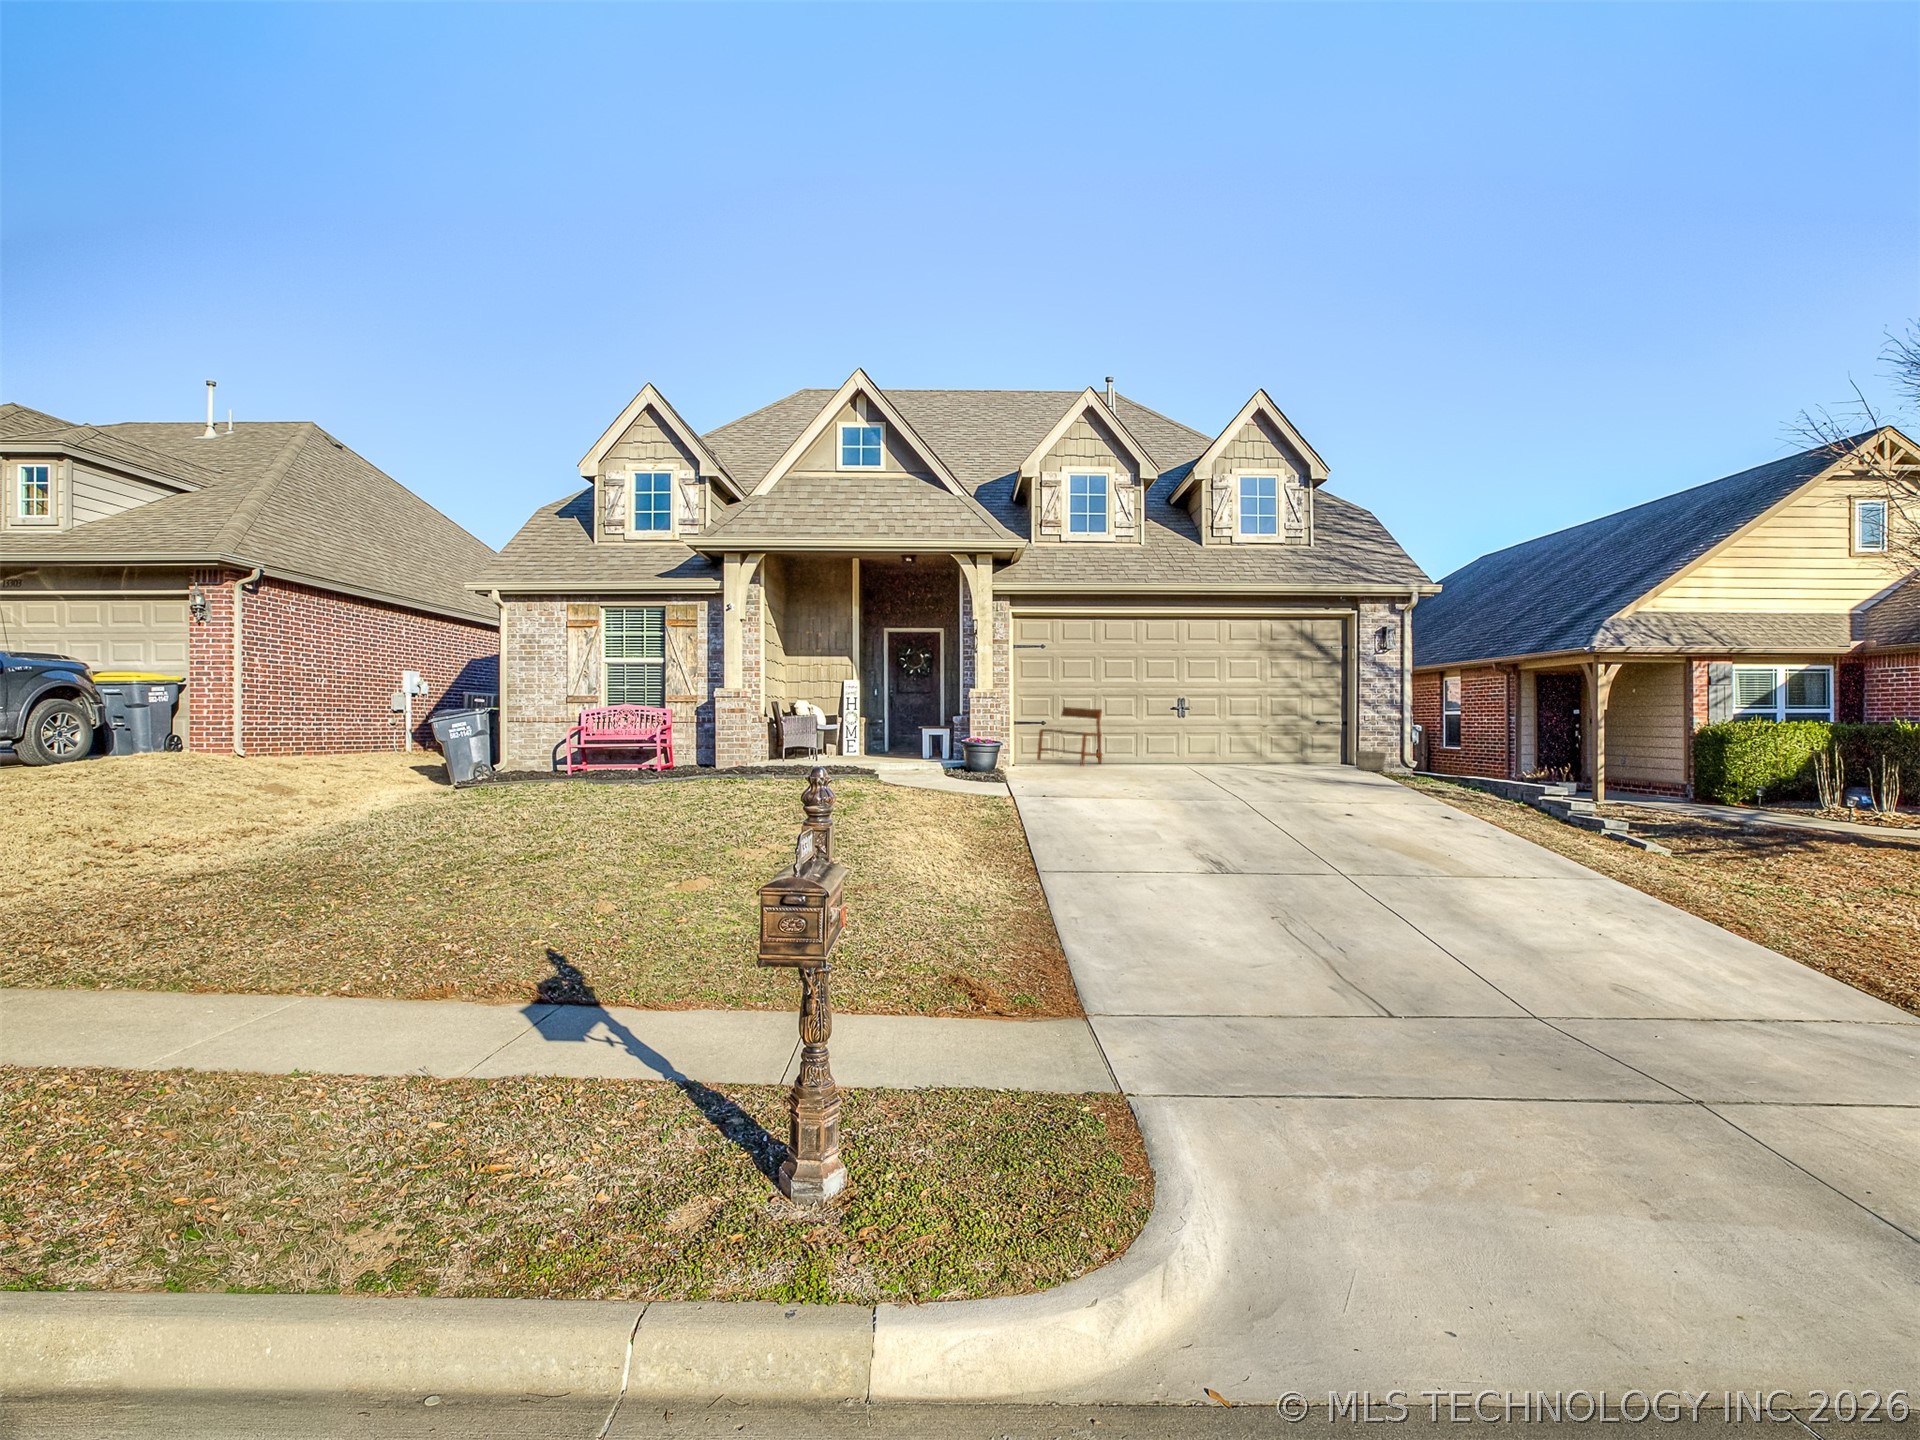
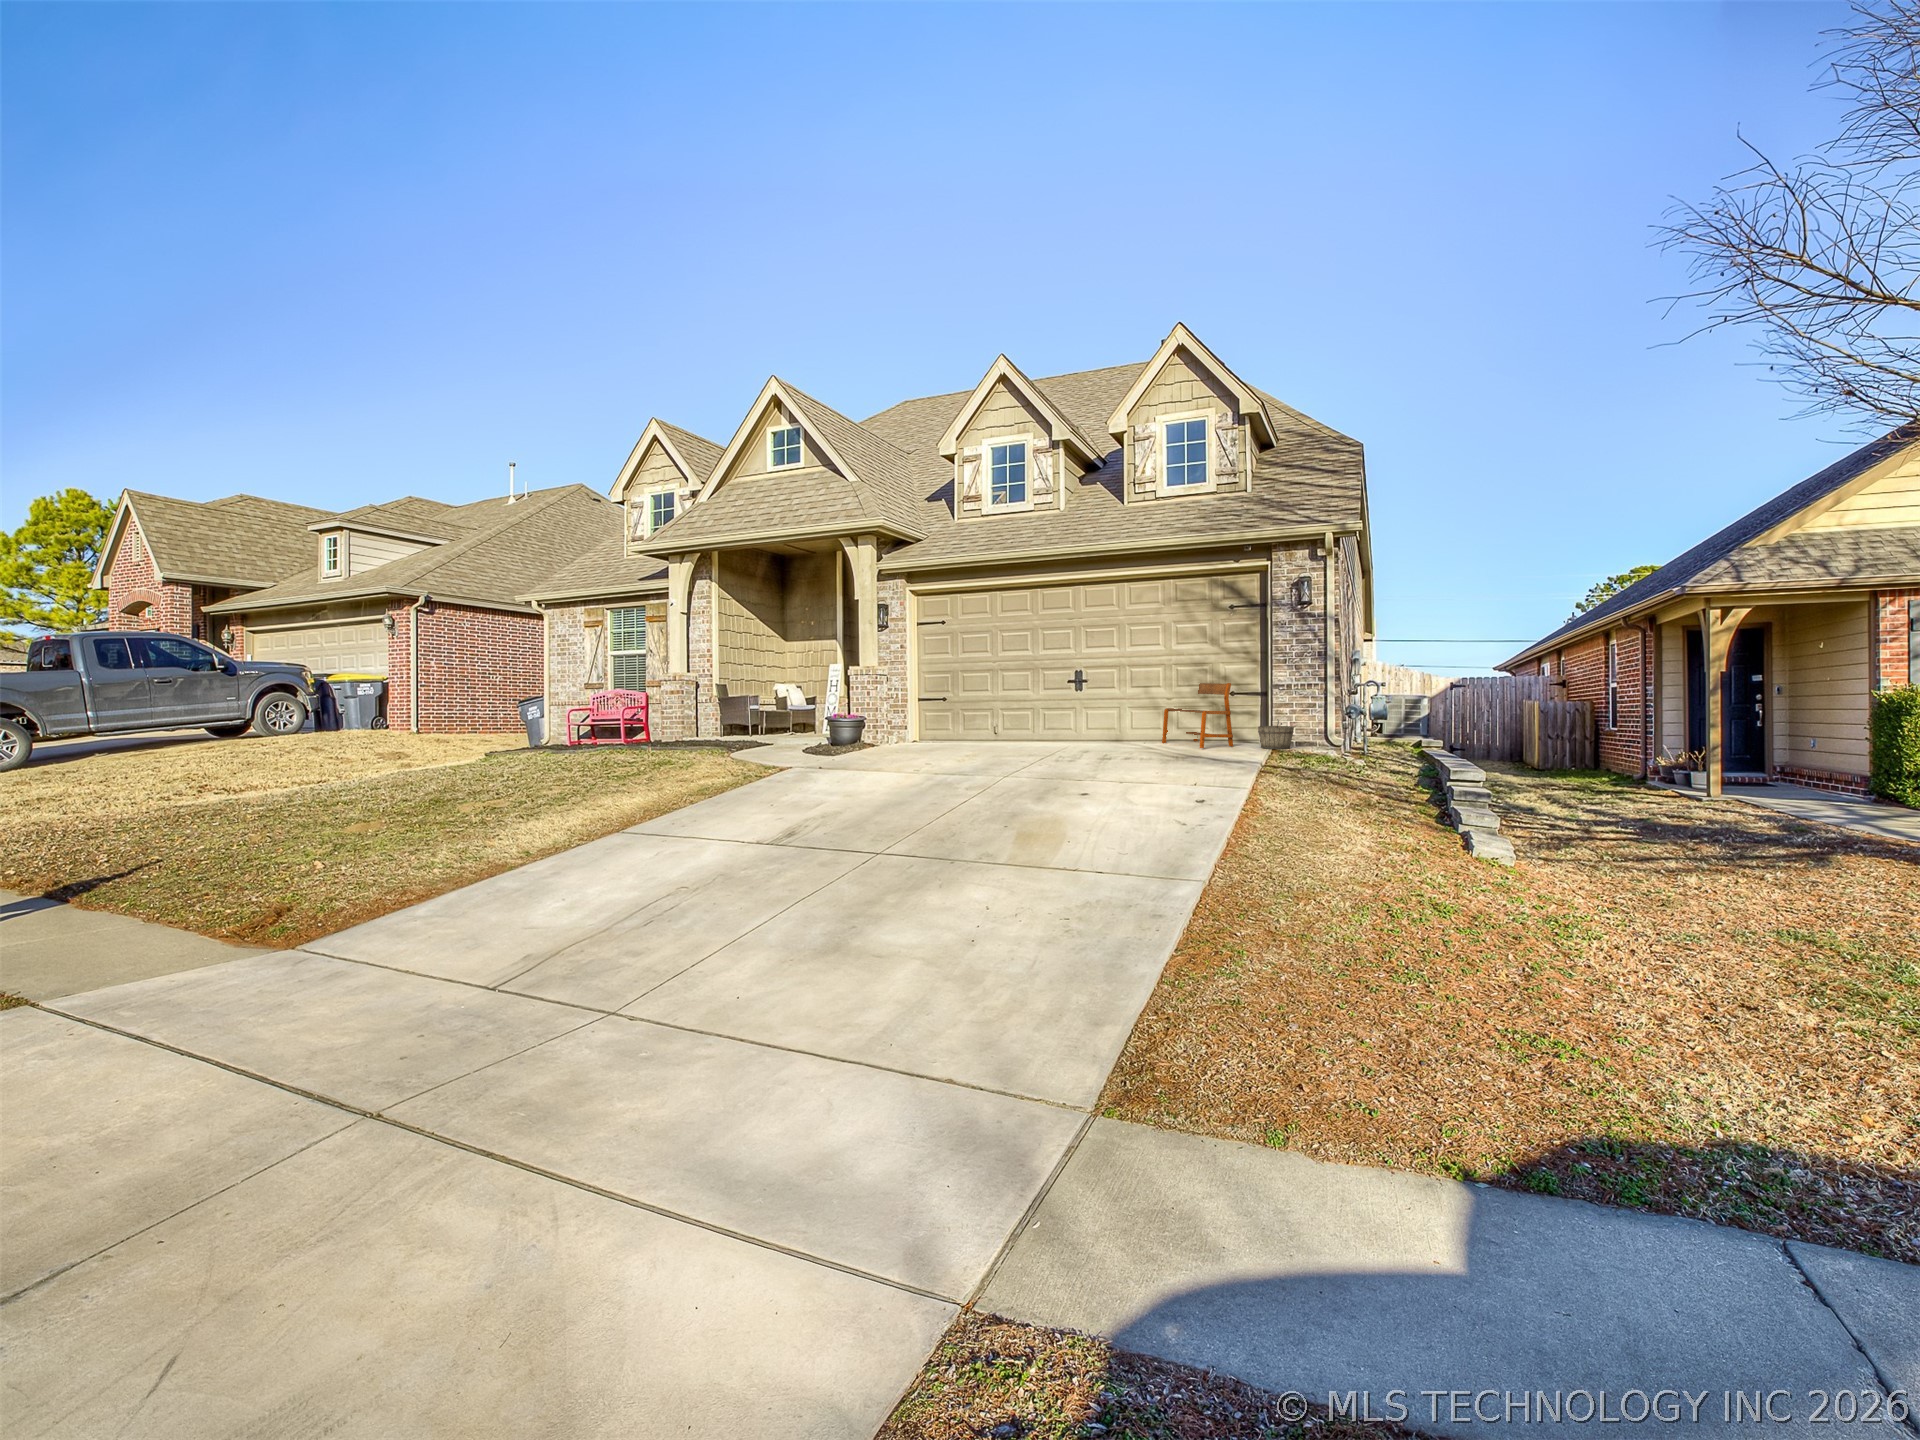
bench: present [1037,707,1102,766] -> present [1162,683,1233,748]

